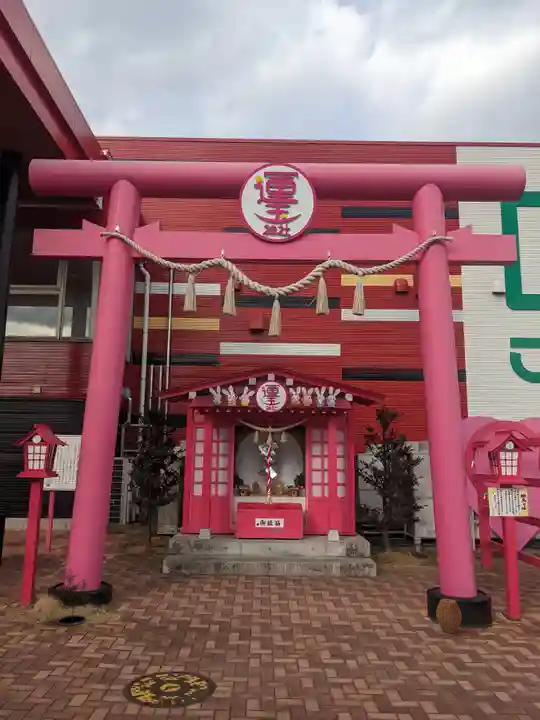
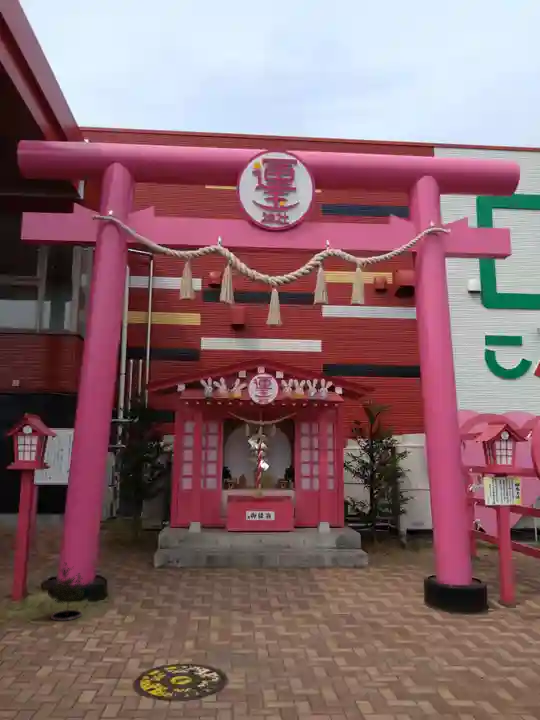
woven basket: present [436,599,462,633] -> none [437,586,462,620]

